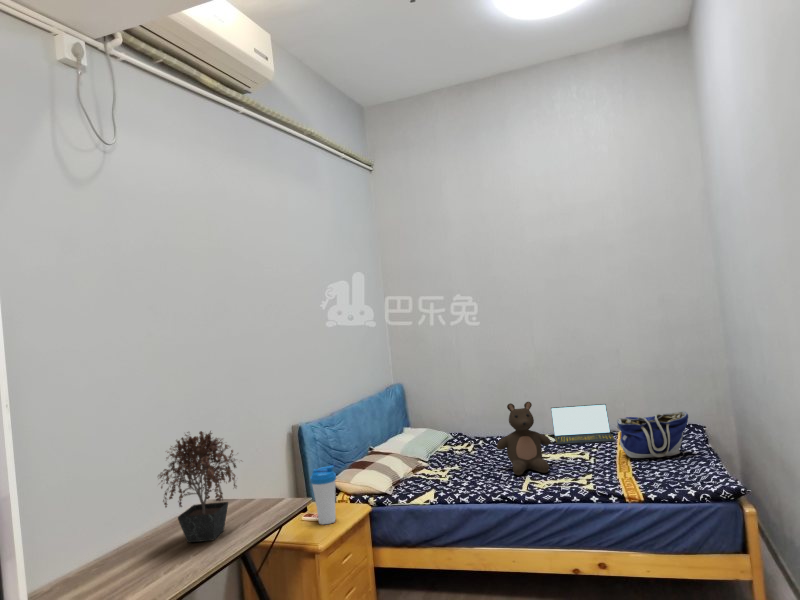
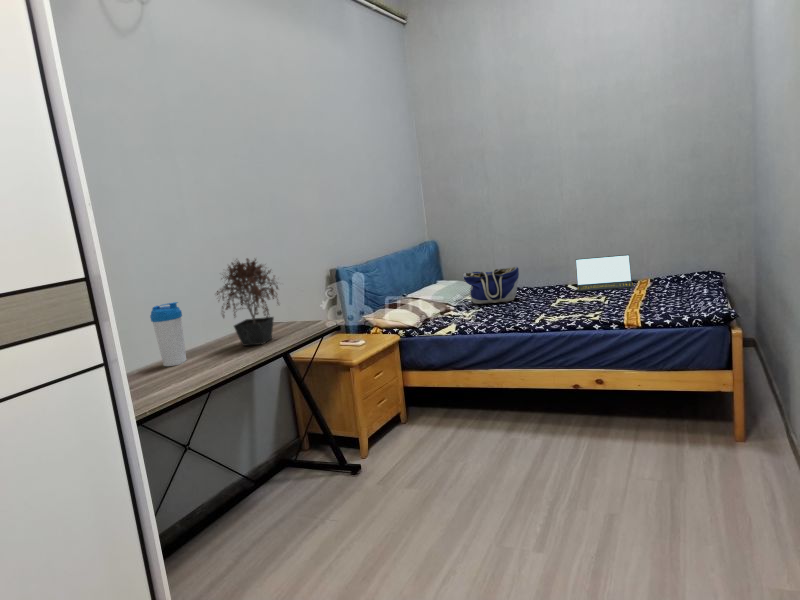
stuffed bear: present [497,402,551,475] -> none [516,248,567,313]
tote bag: present [615,411,688,458] -> present [463,266,519,304]
water bottle: present [310,466,336,524] -> present [150,302,186,366]

